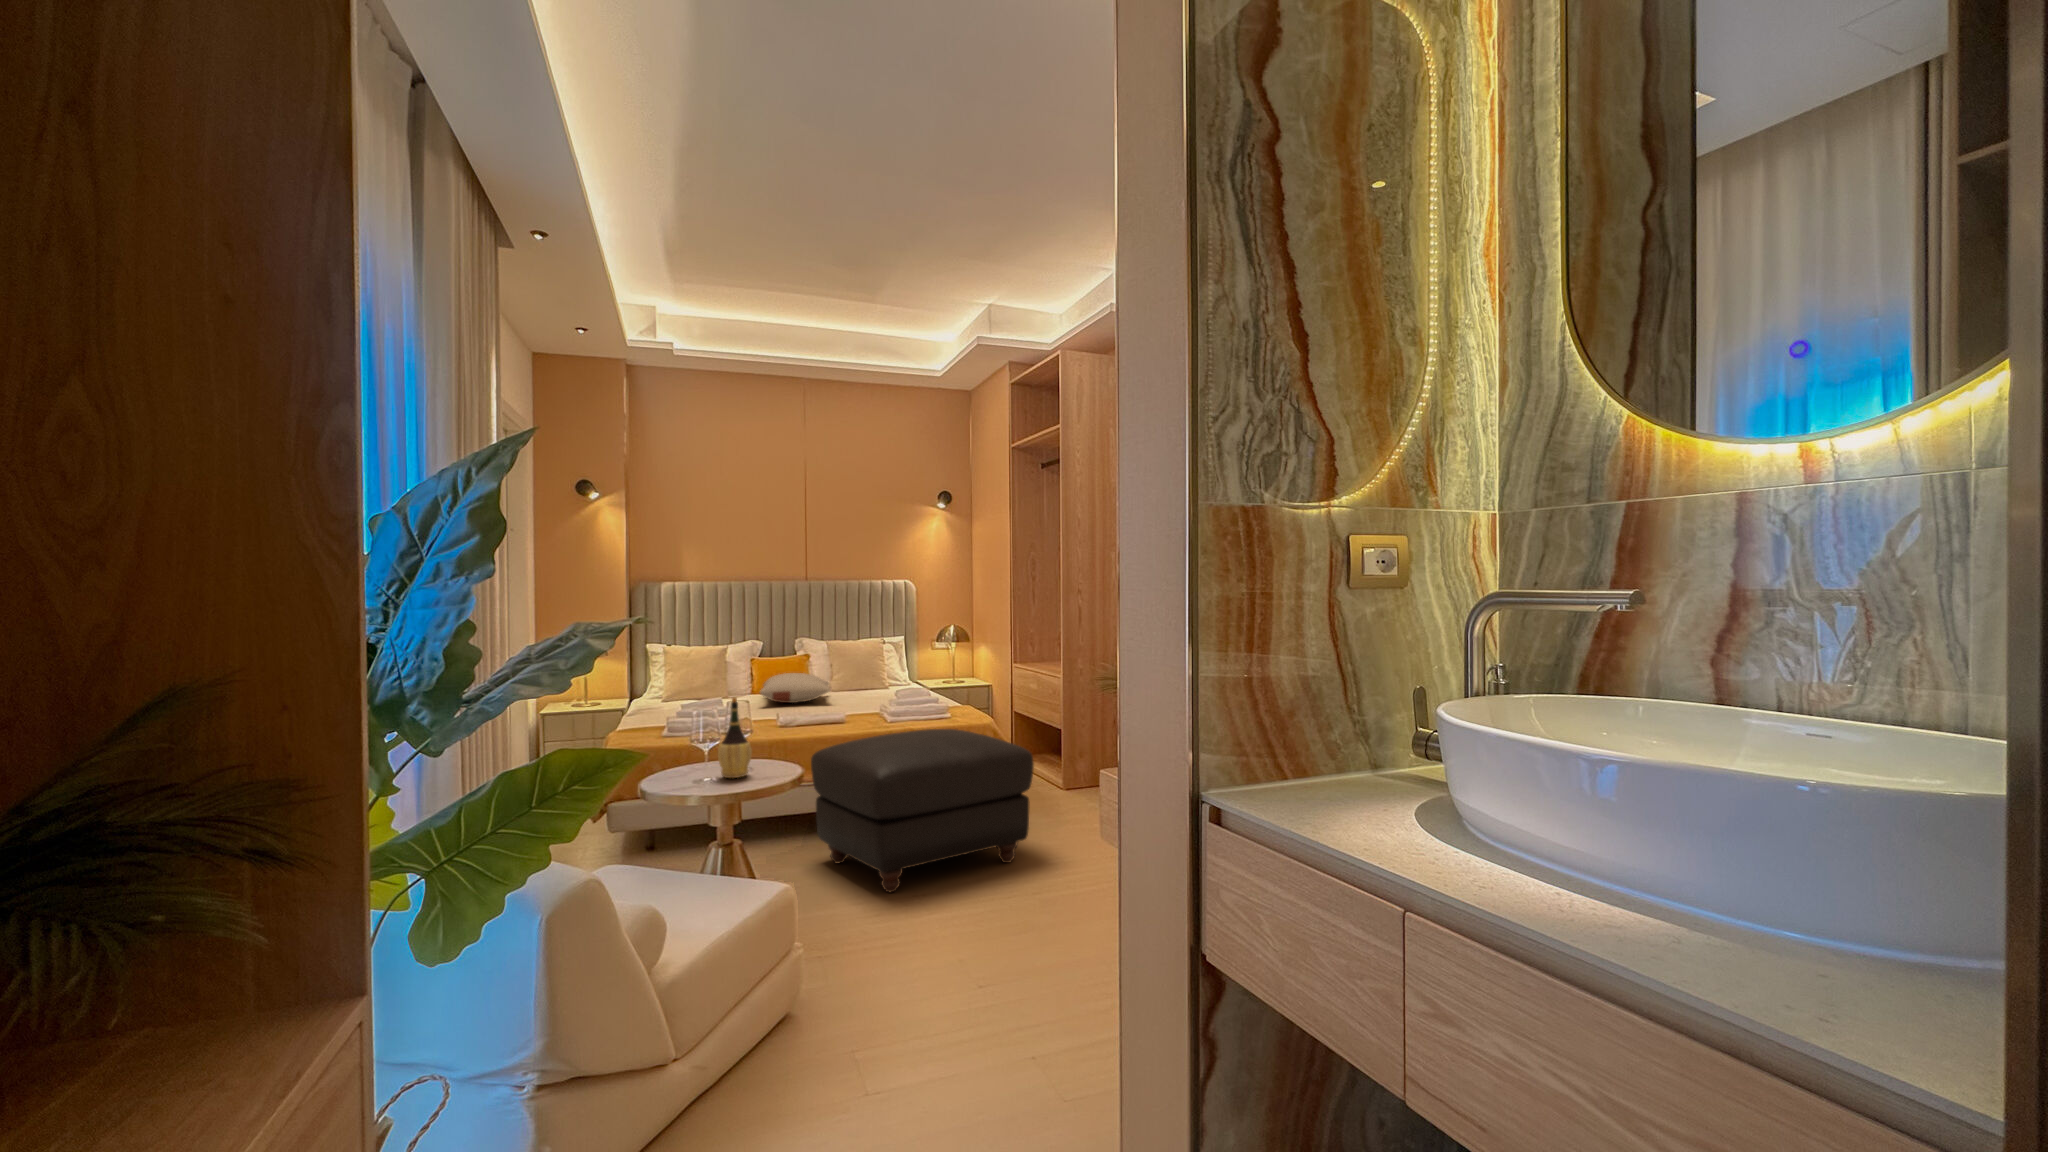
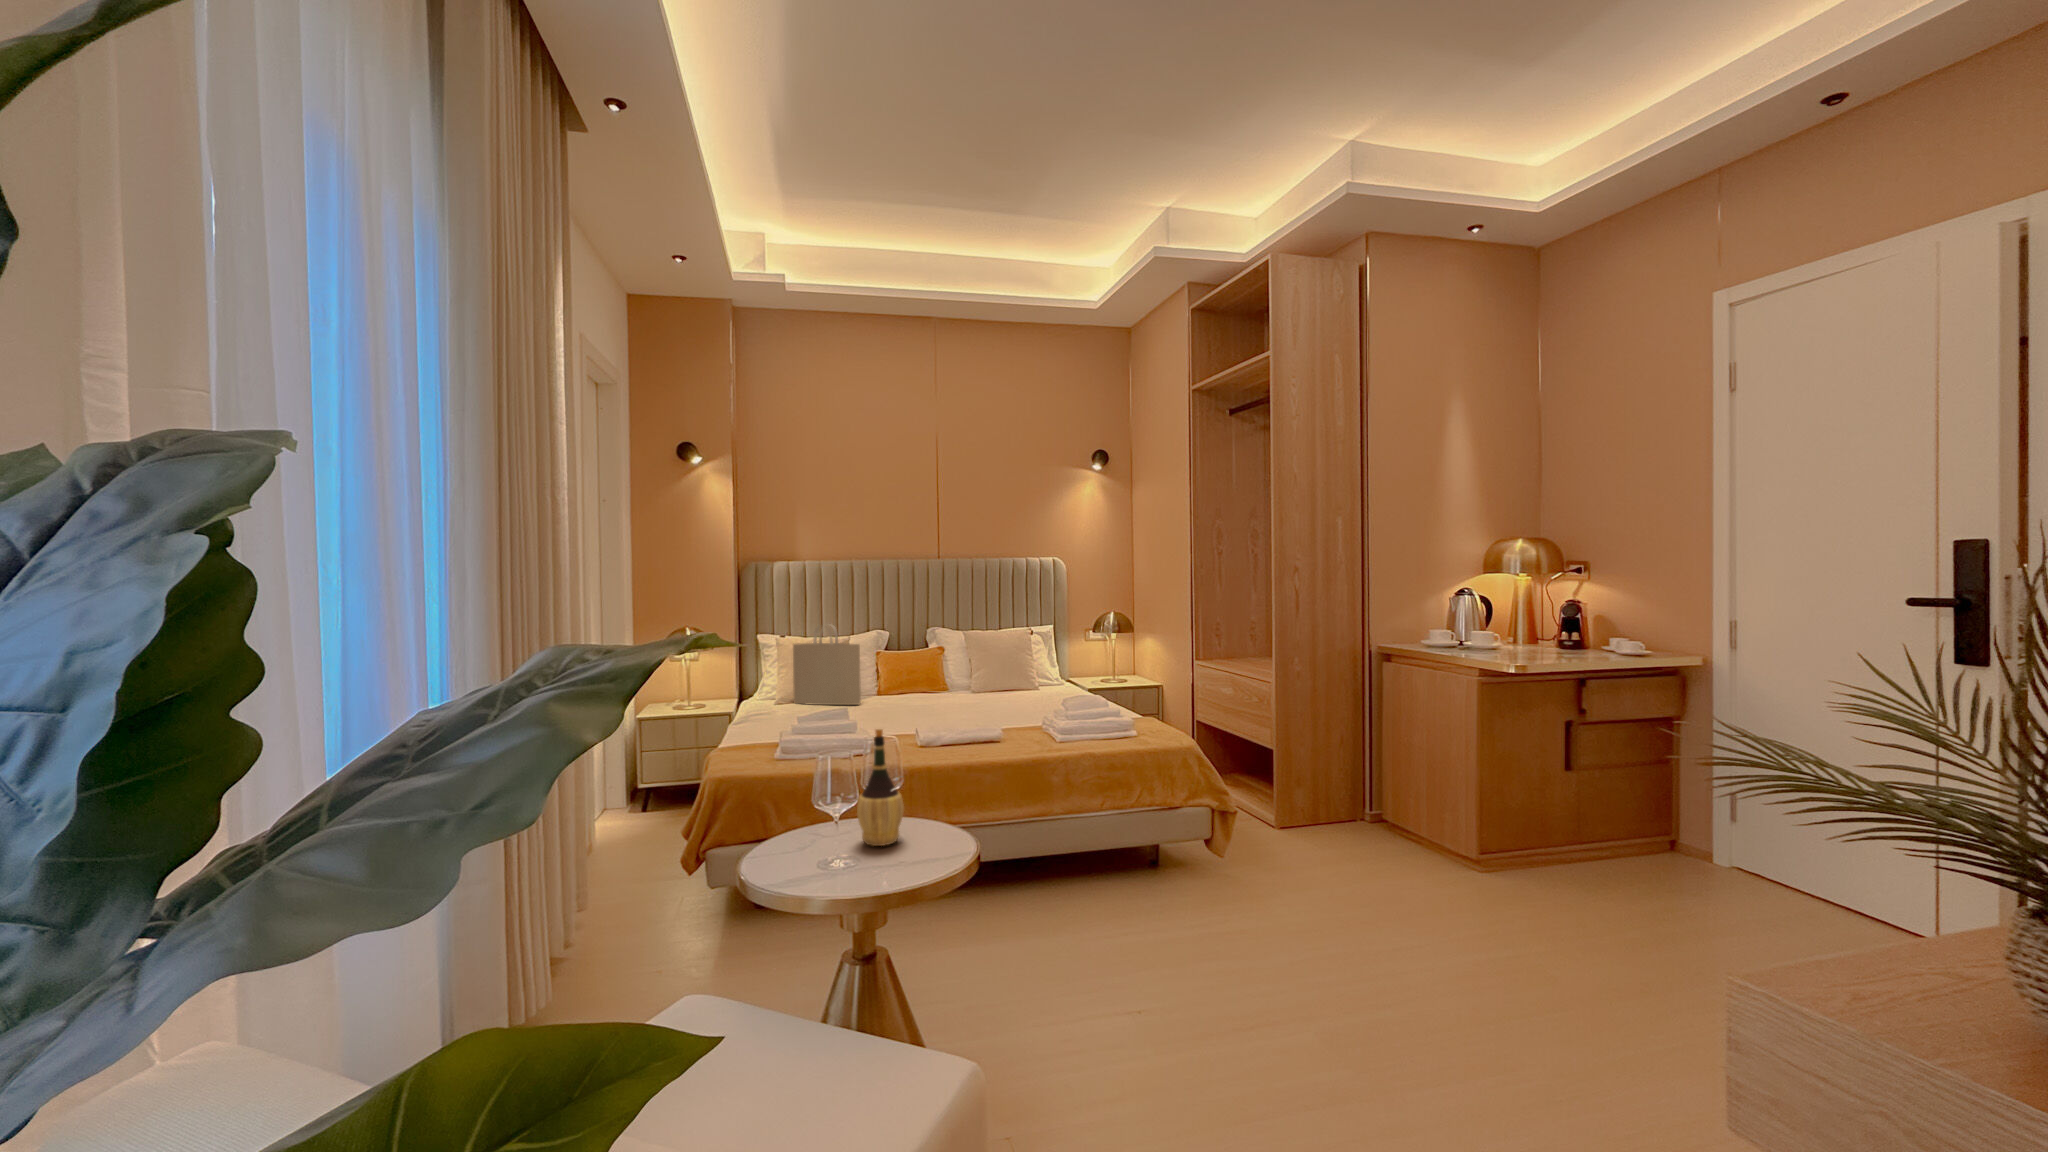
tote bag: none [677,634,735,700] -> present [793,625,861,705]
pillow: present [760,673,830,703] -> none [892,674,979,711]
ottoman: present [811,729,1034,892] -> none [971,759,1280,1002]

